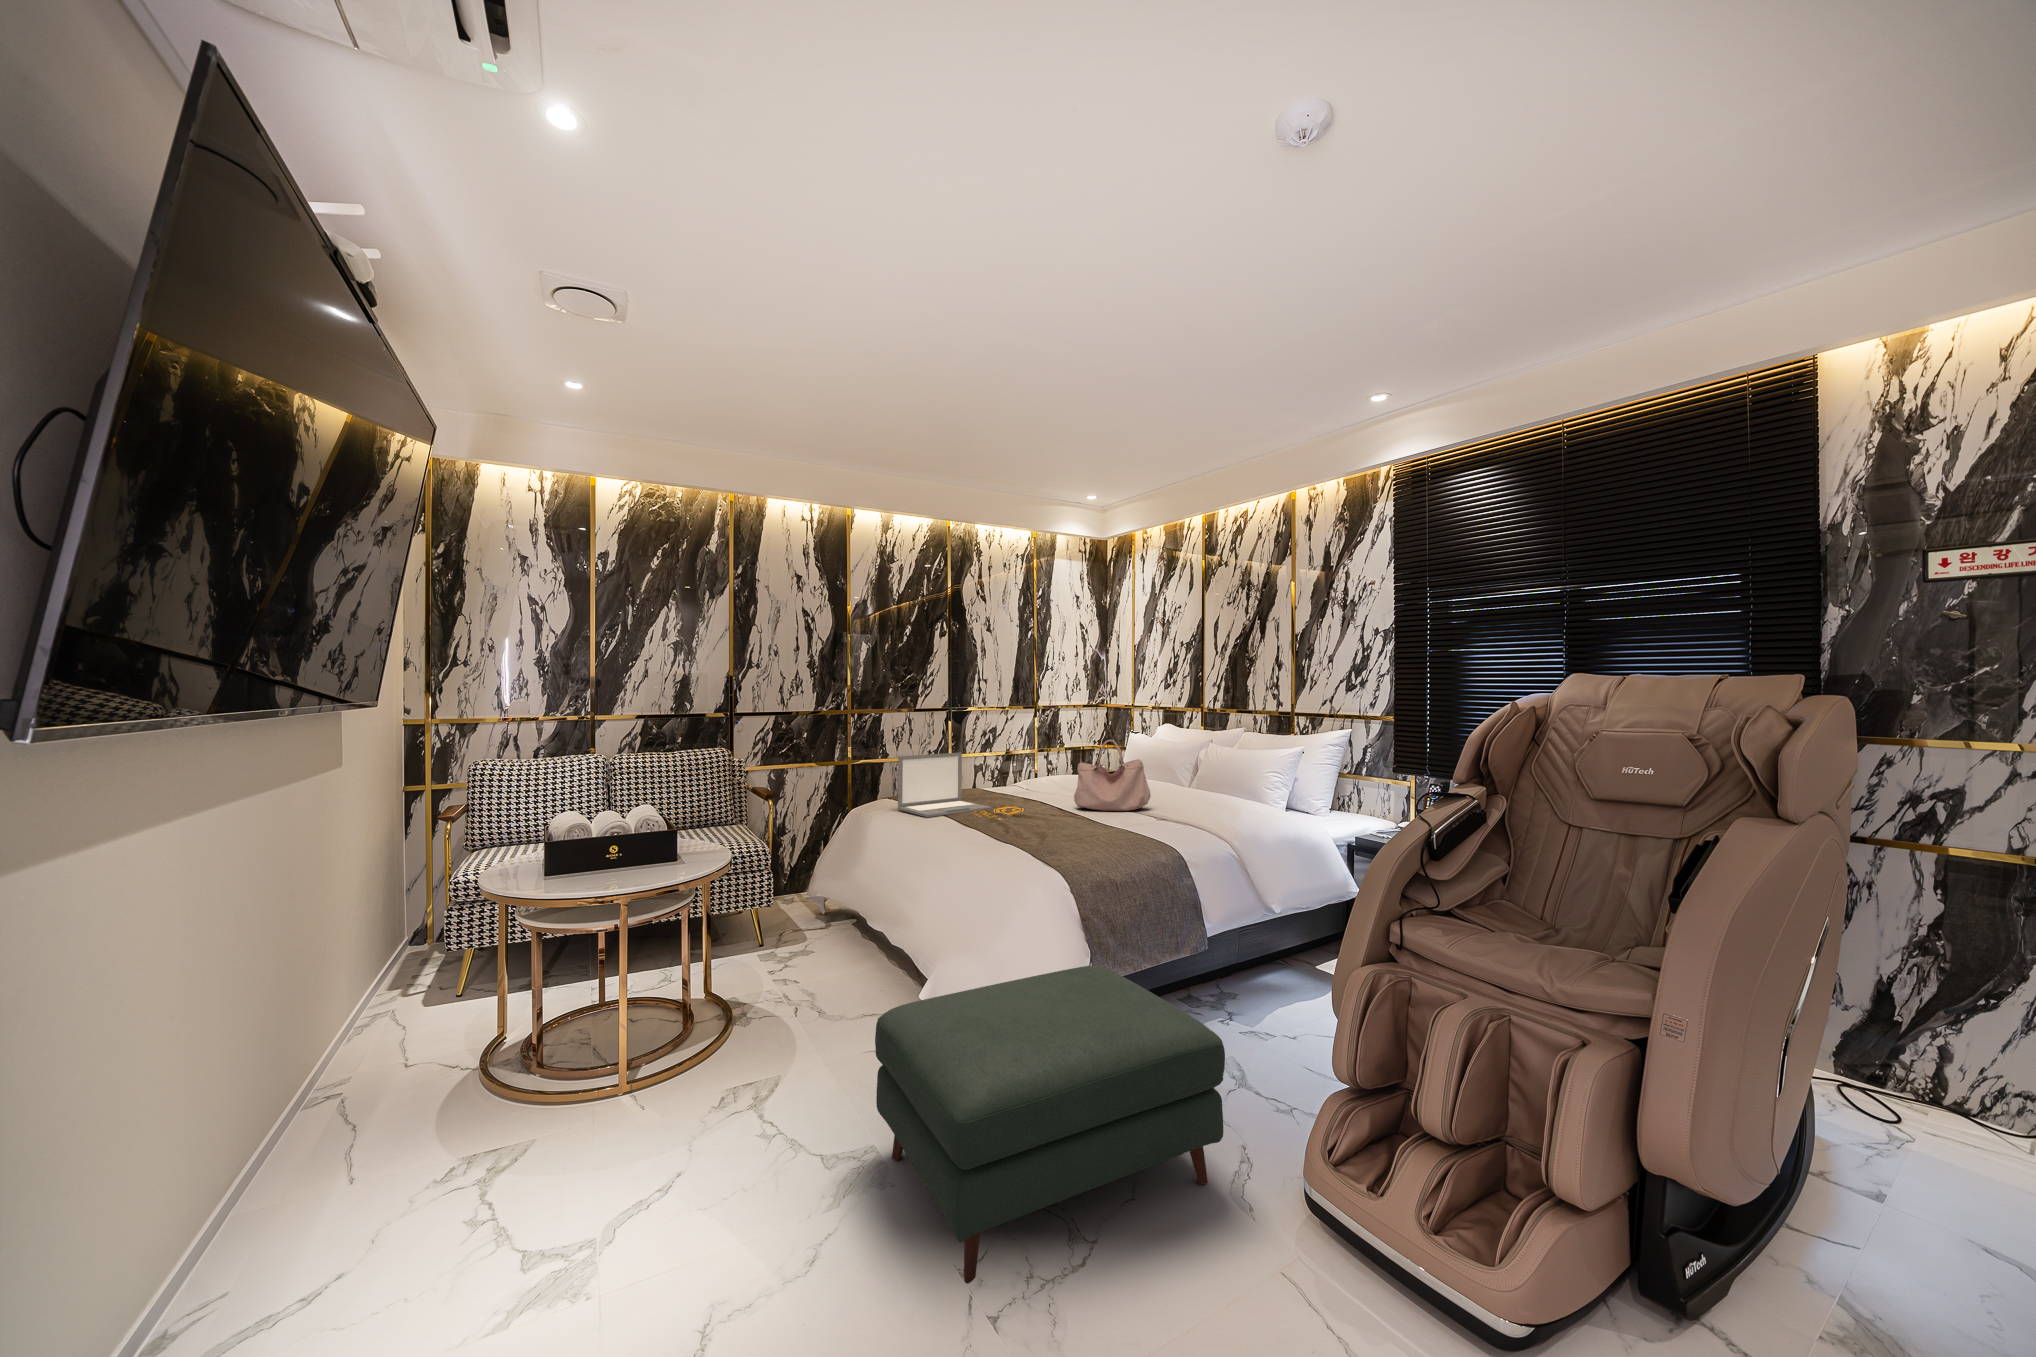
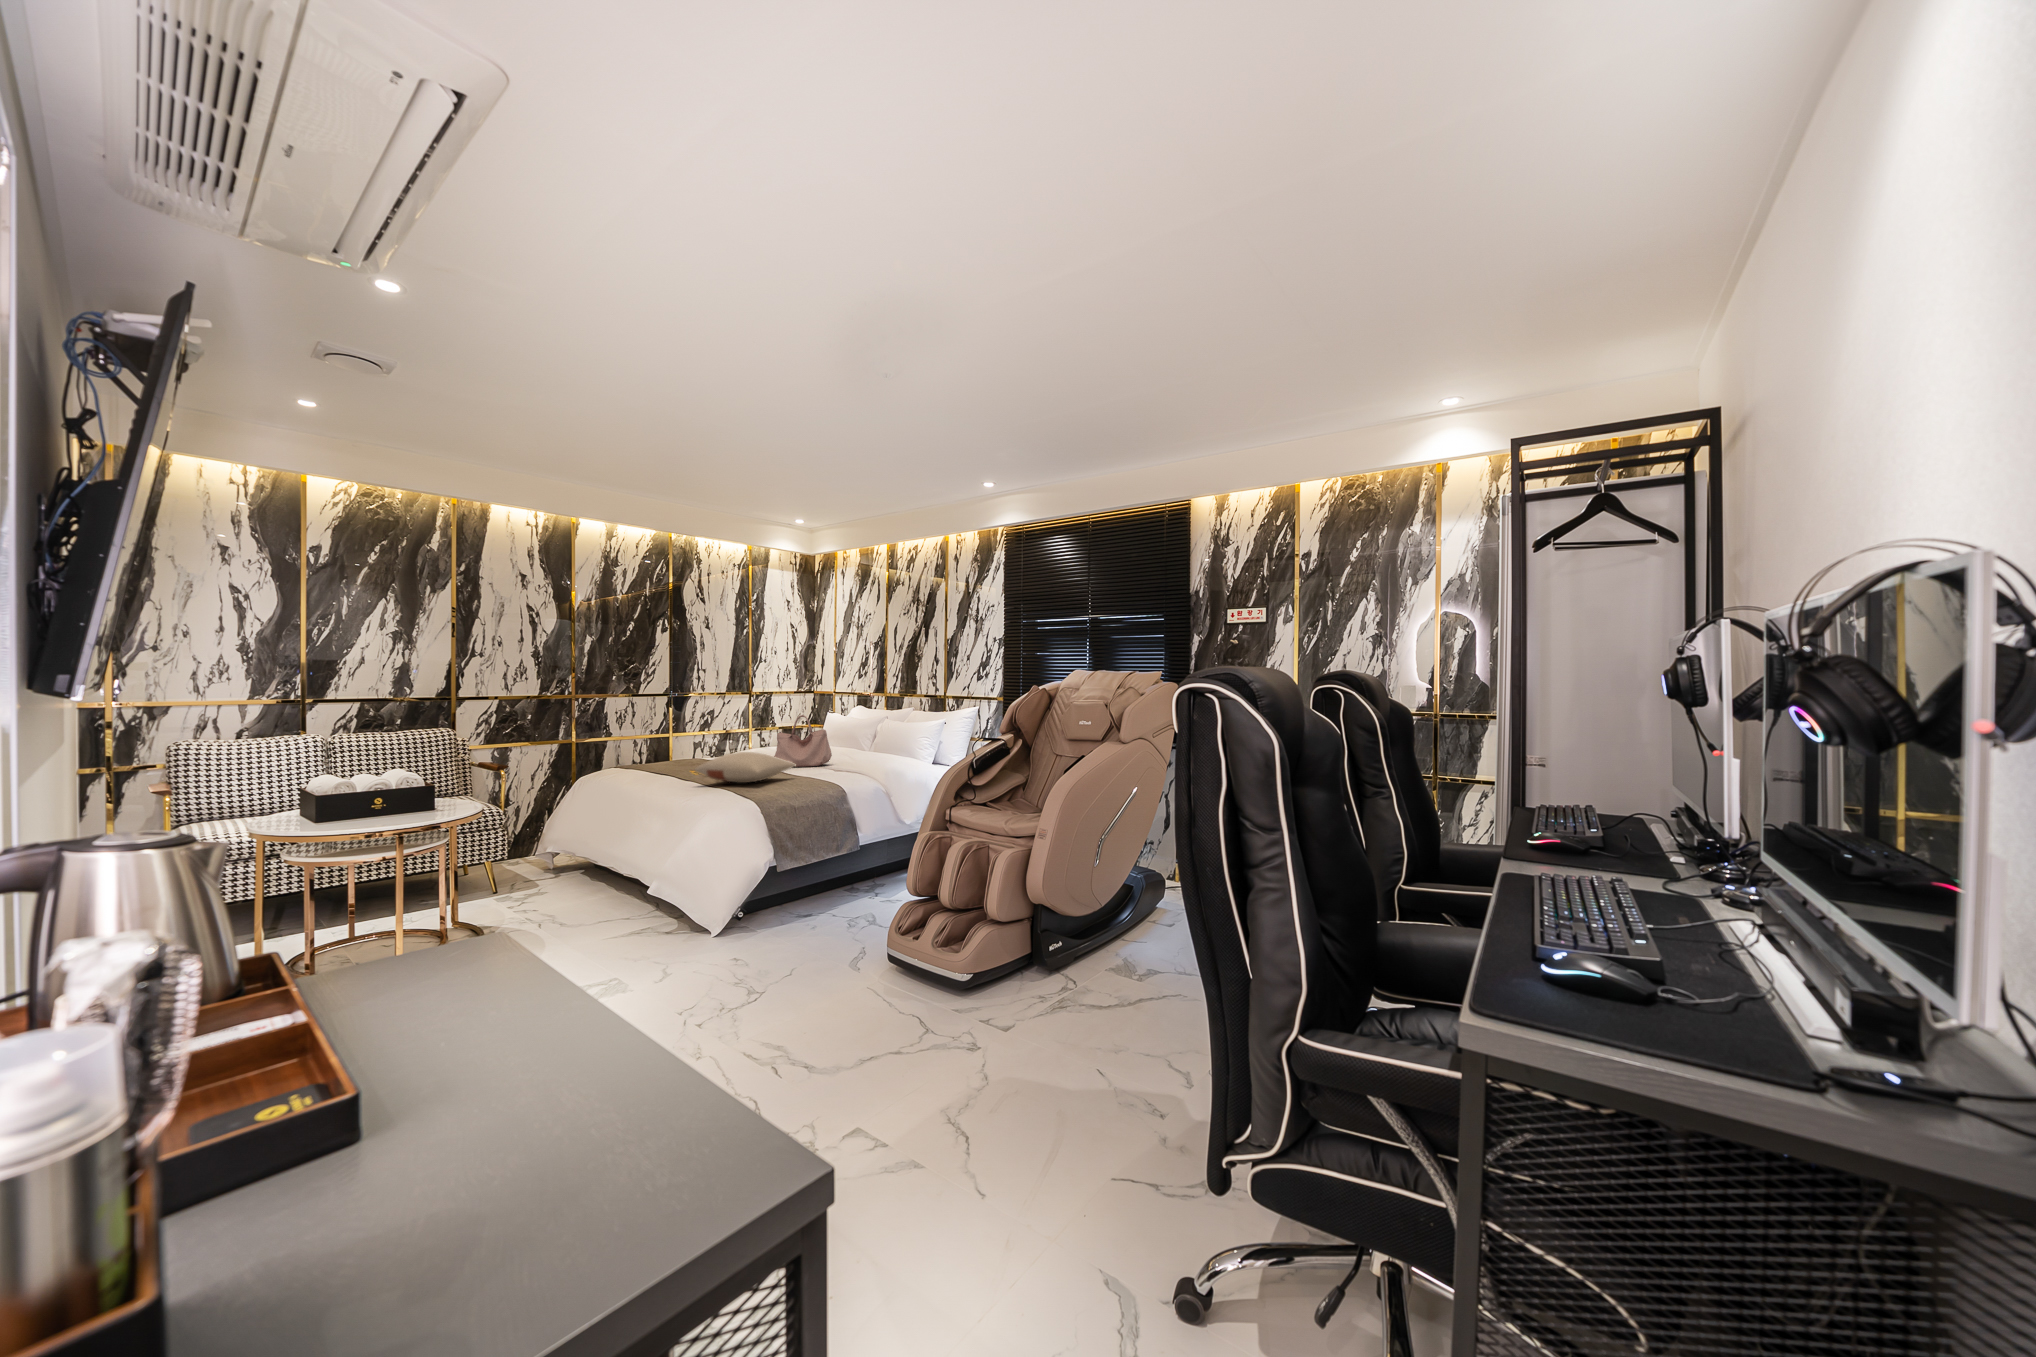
laptop: present [898,752,992,817] -> none [626,728,707,776]
pillow: none [977,795,1111,840] -> present [695,752,795,783]
ottoman: present [875,966,1225,1284] -> none [622,852,845,1003]

